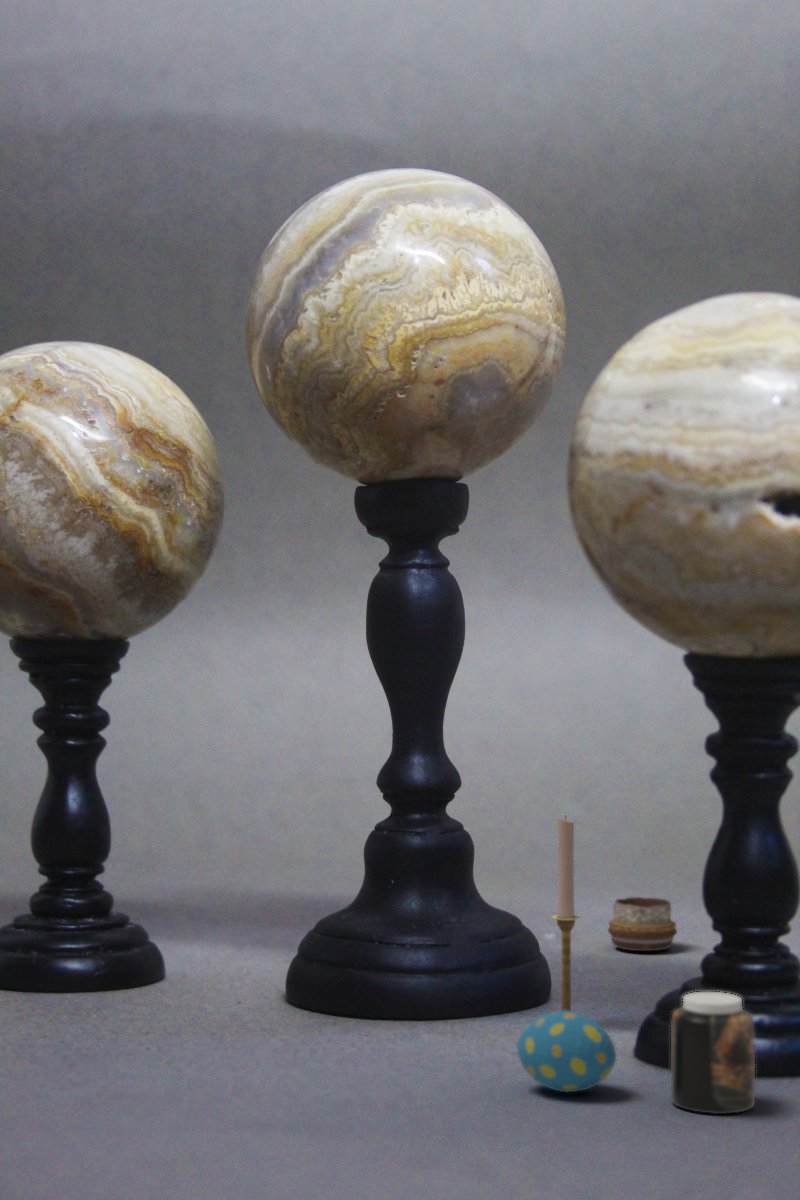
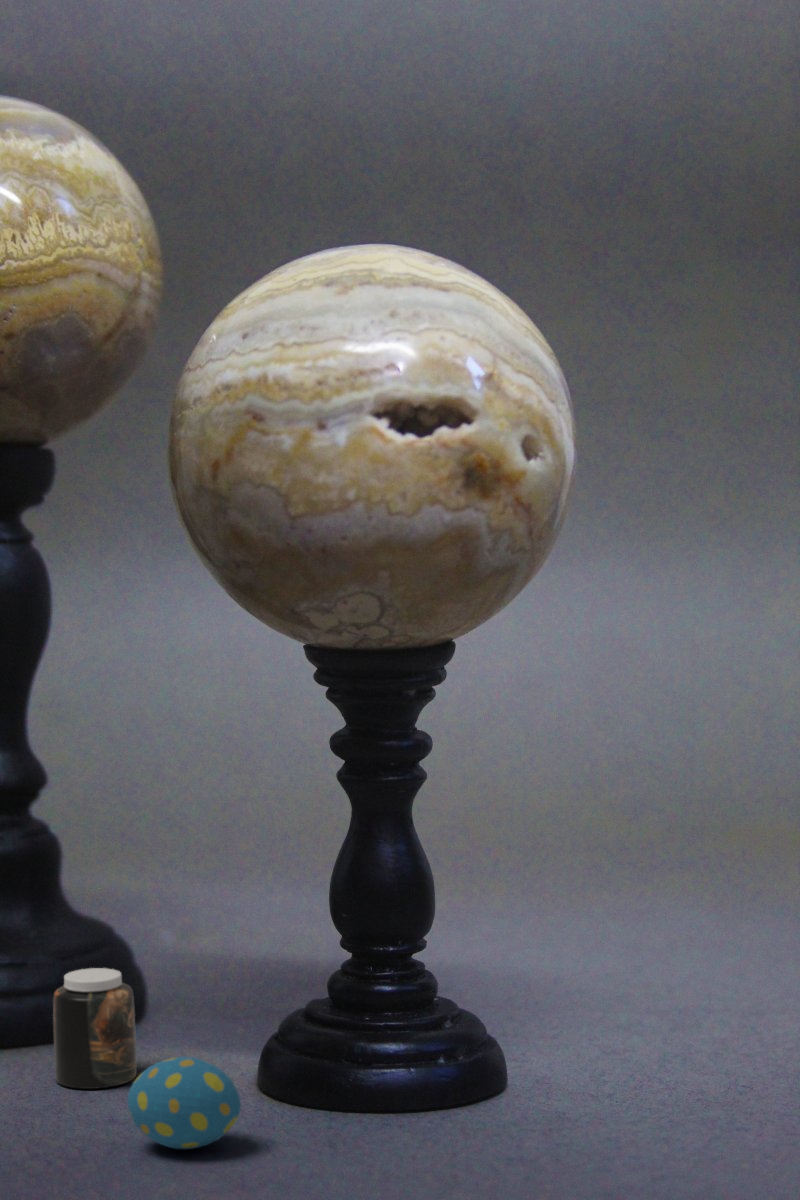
candlestick: present [552,818,580,1012] -> none [158,823,198,1058]
decorative bowl: present [608,897,677,951] -> none [214,889,287,949]
jar: present [671,992,755,1114] -> present [53,968,136,1089]

